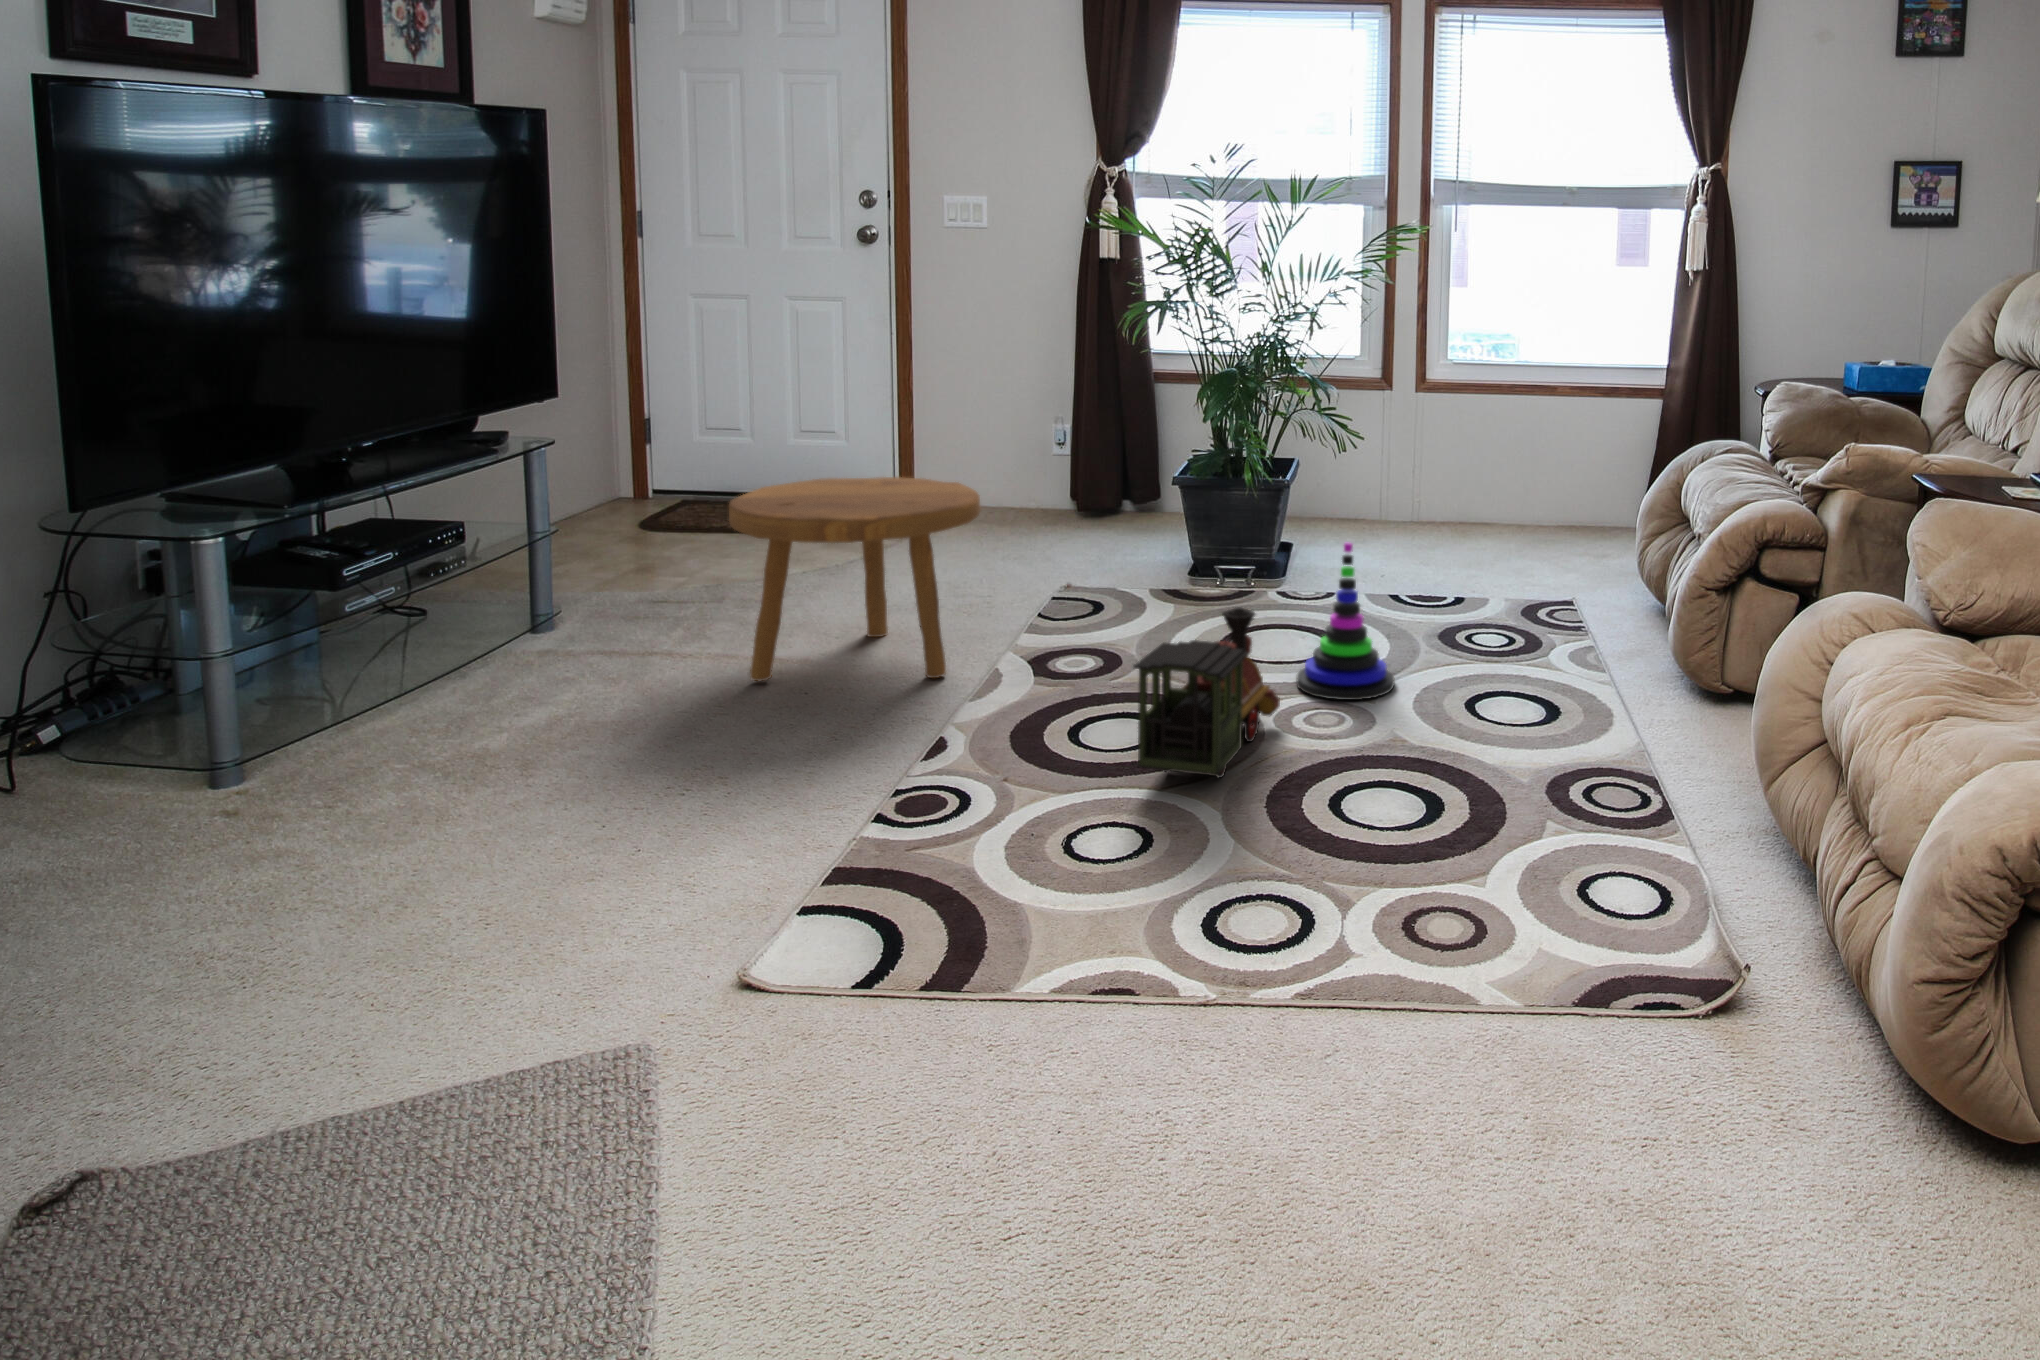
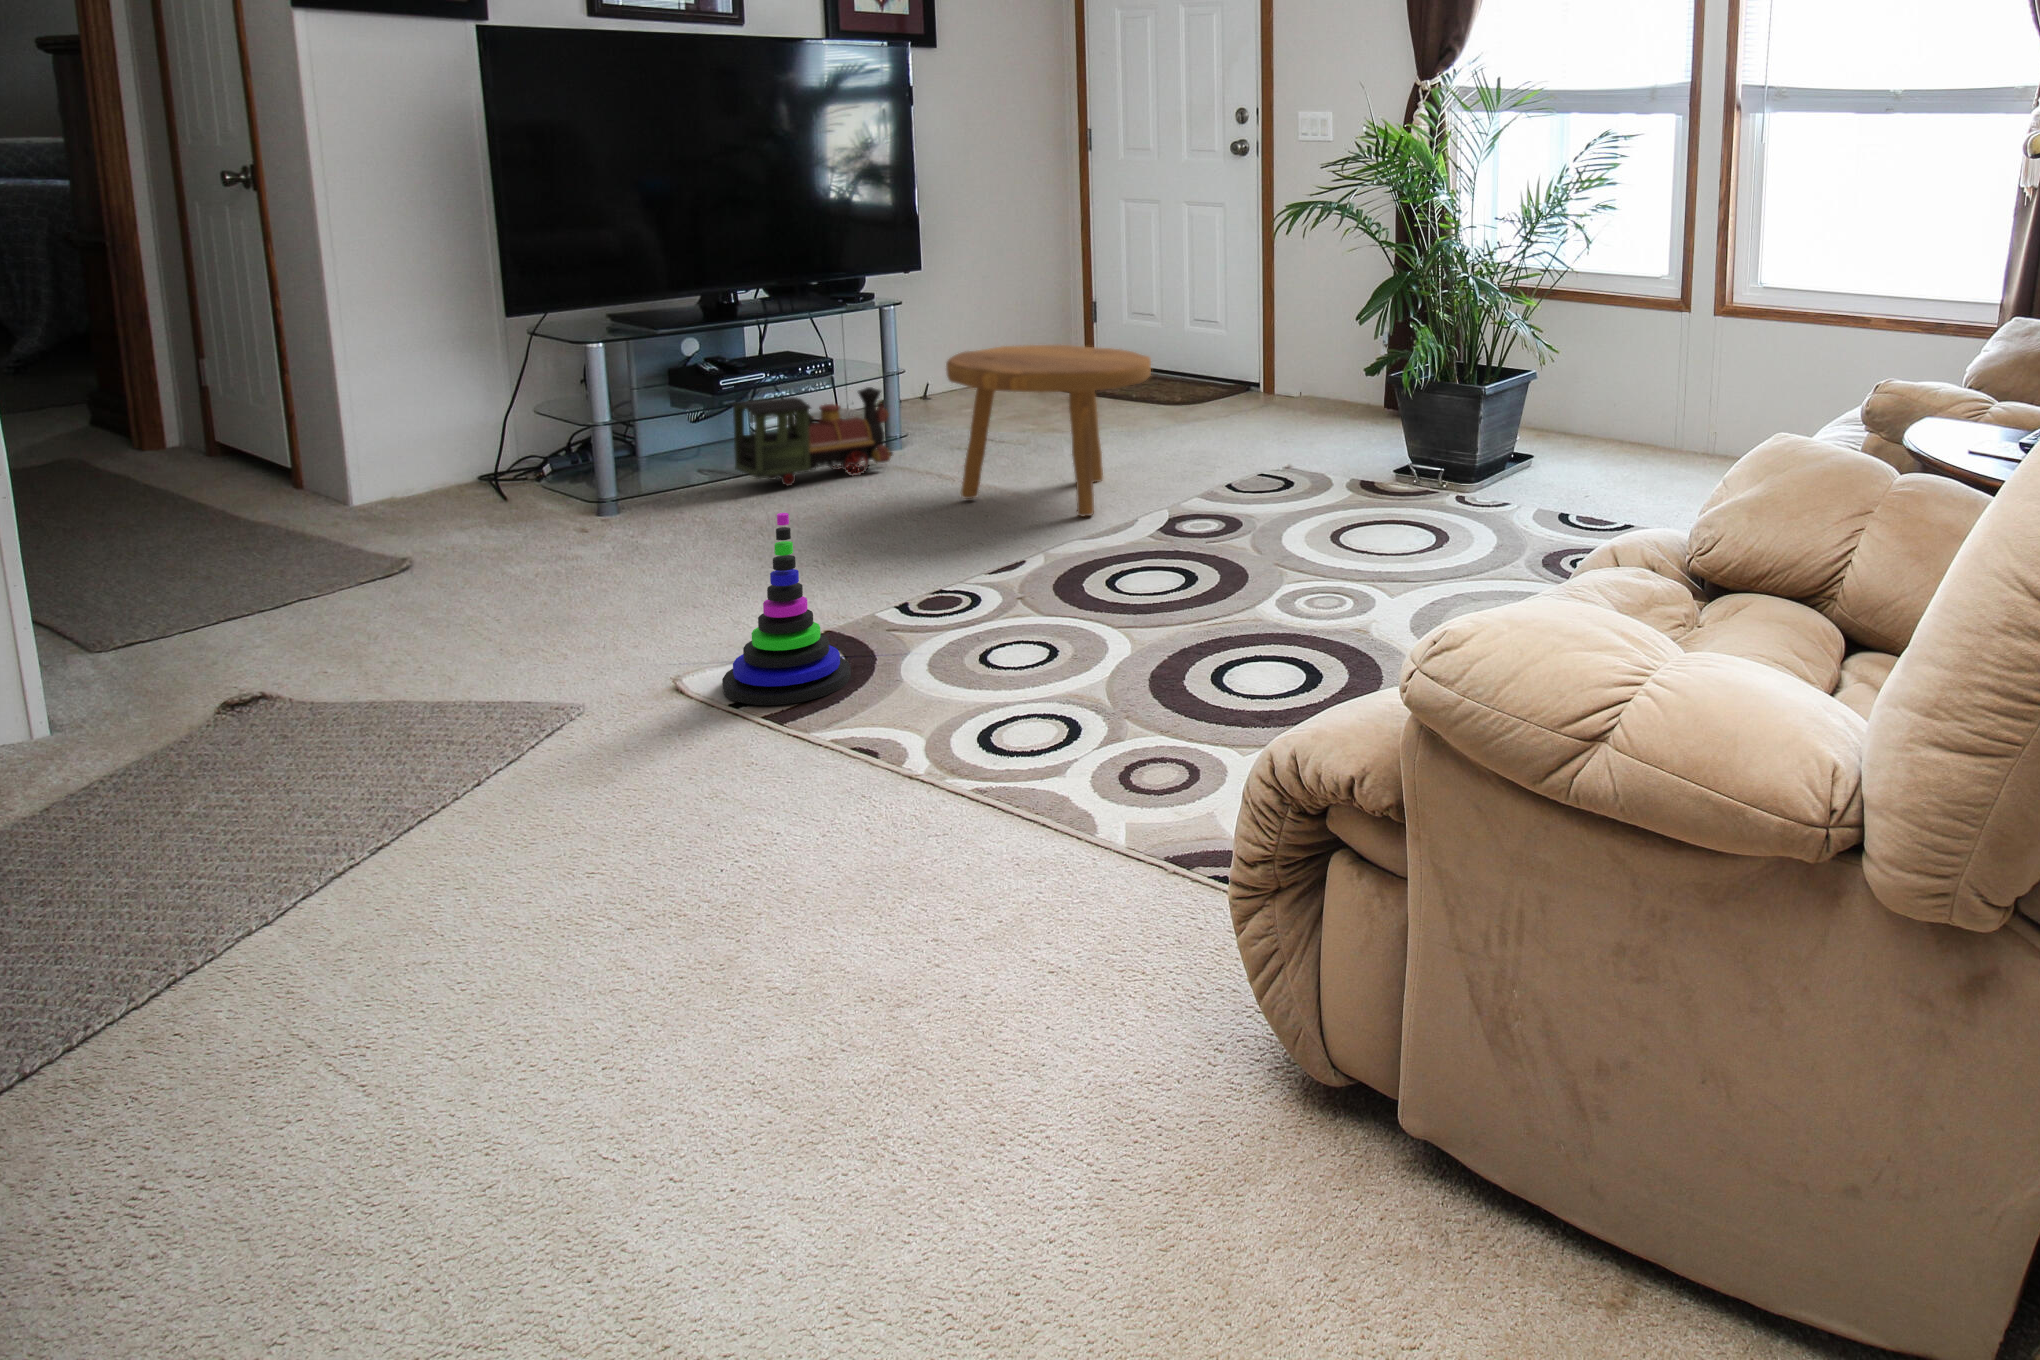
stacking toy: present [1296,543,1394,700] -> present [722,513,851,705]
toy train: present [1134,607,1280,778] -> present [732,387,893,486]

